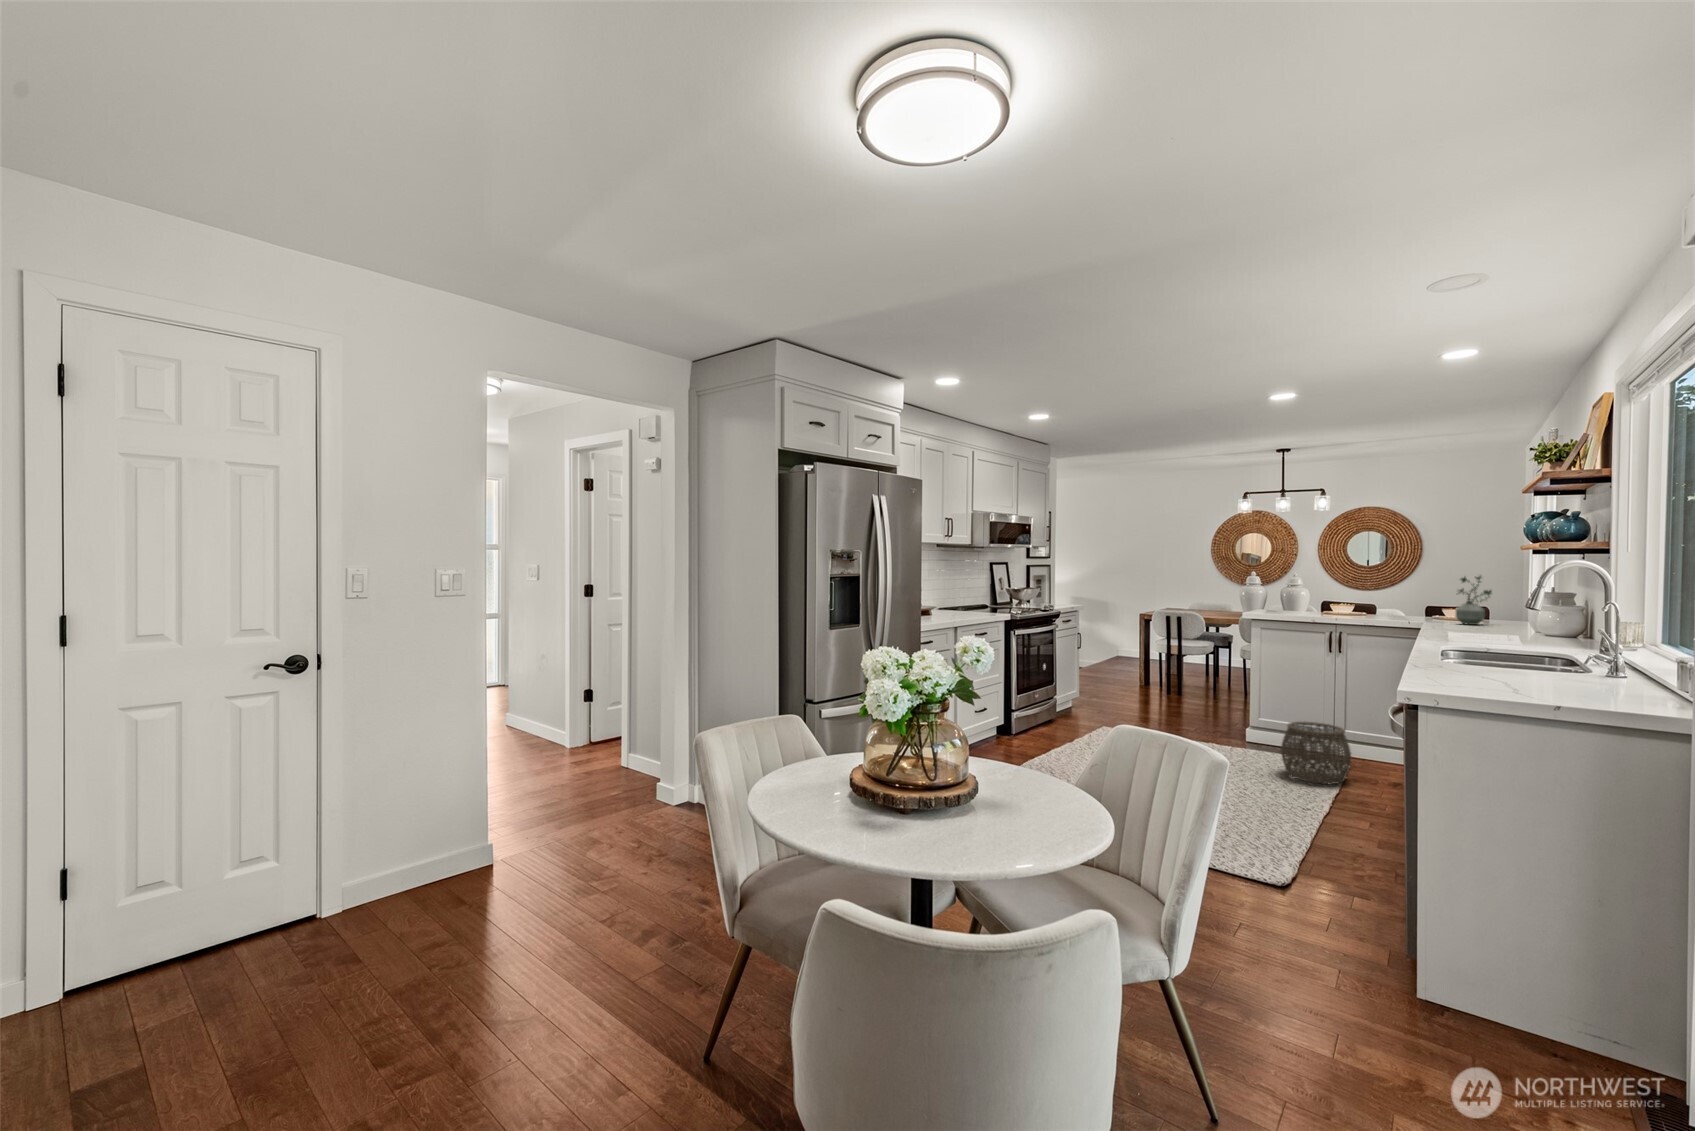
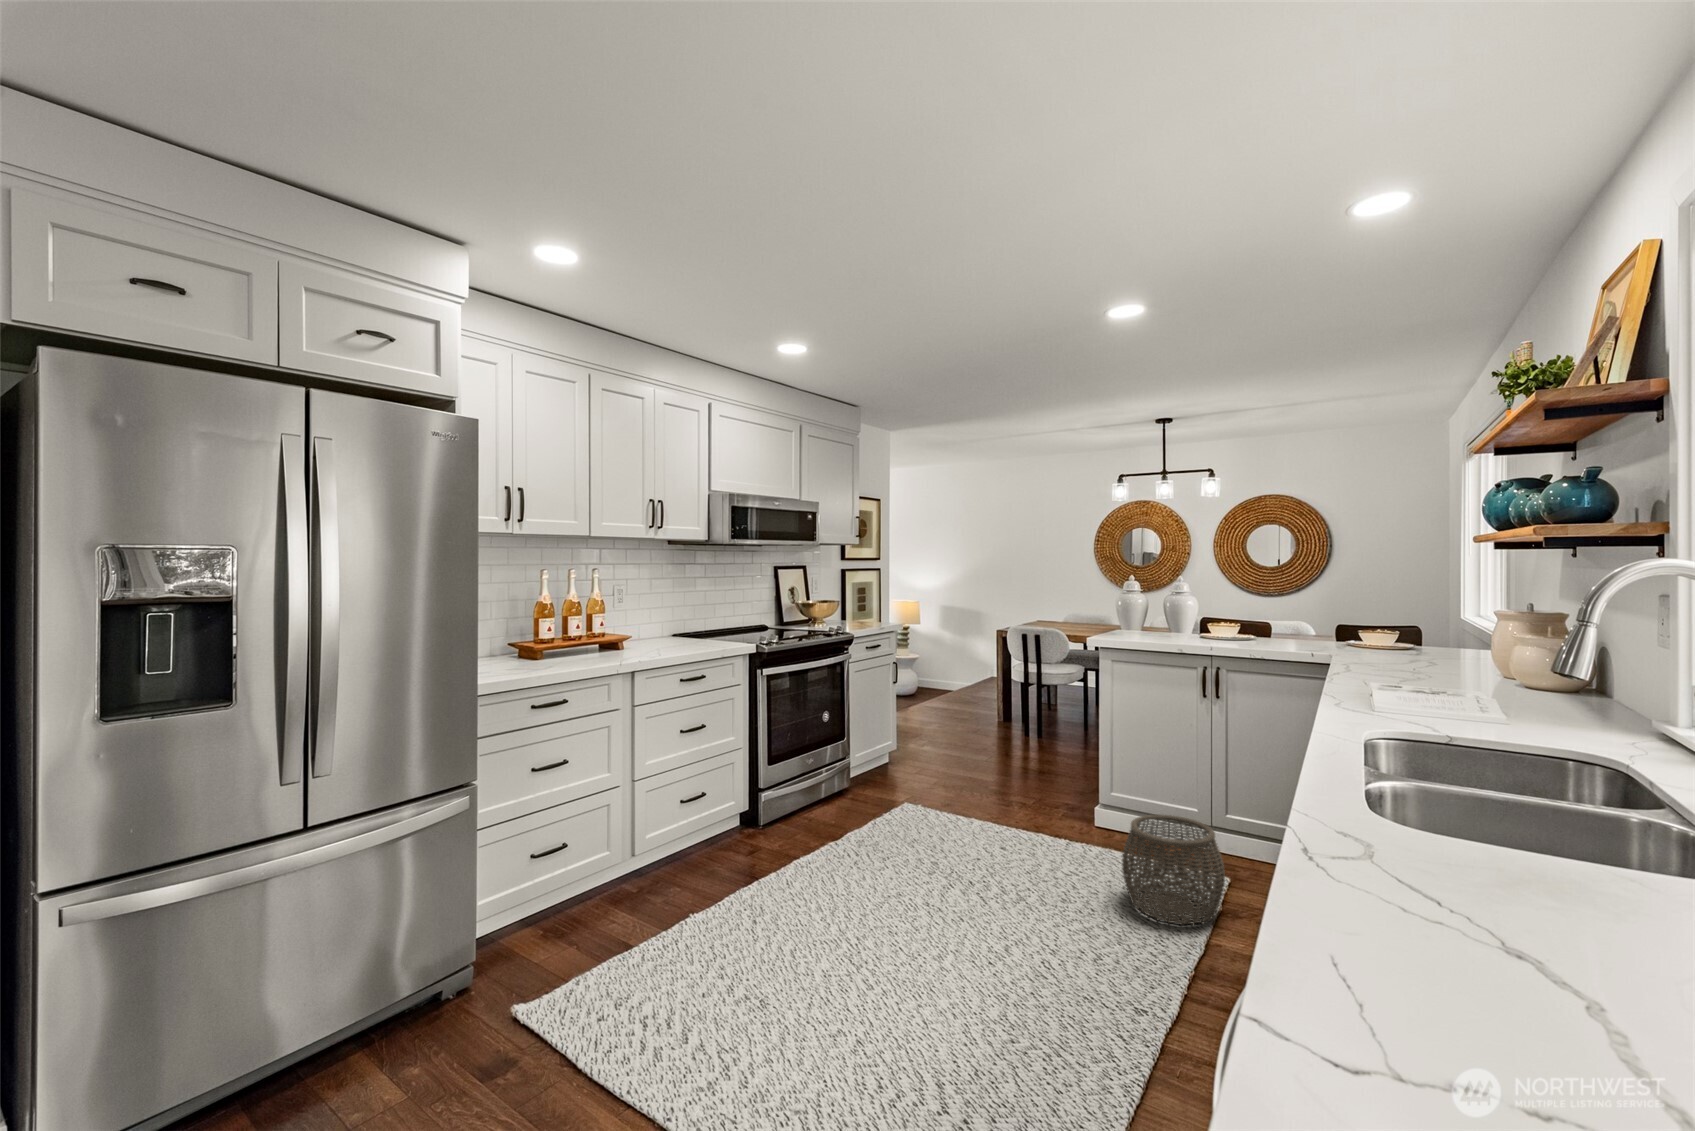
potted plant: present [1456,576,1492,625] -> none [1376,580,1429,657]

